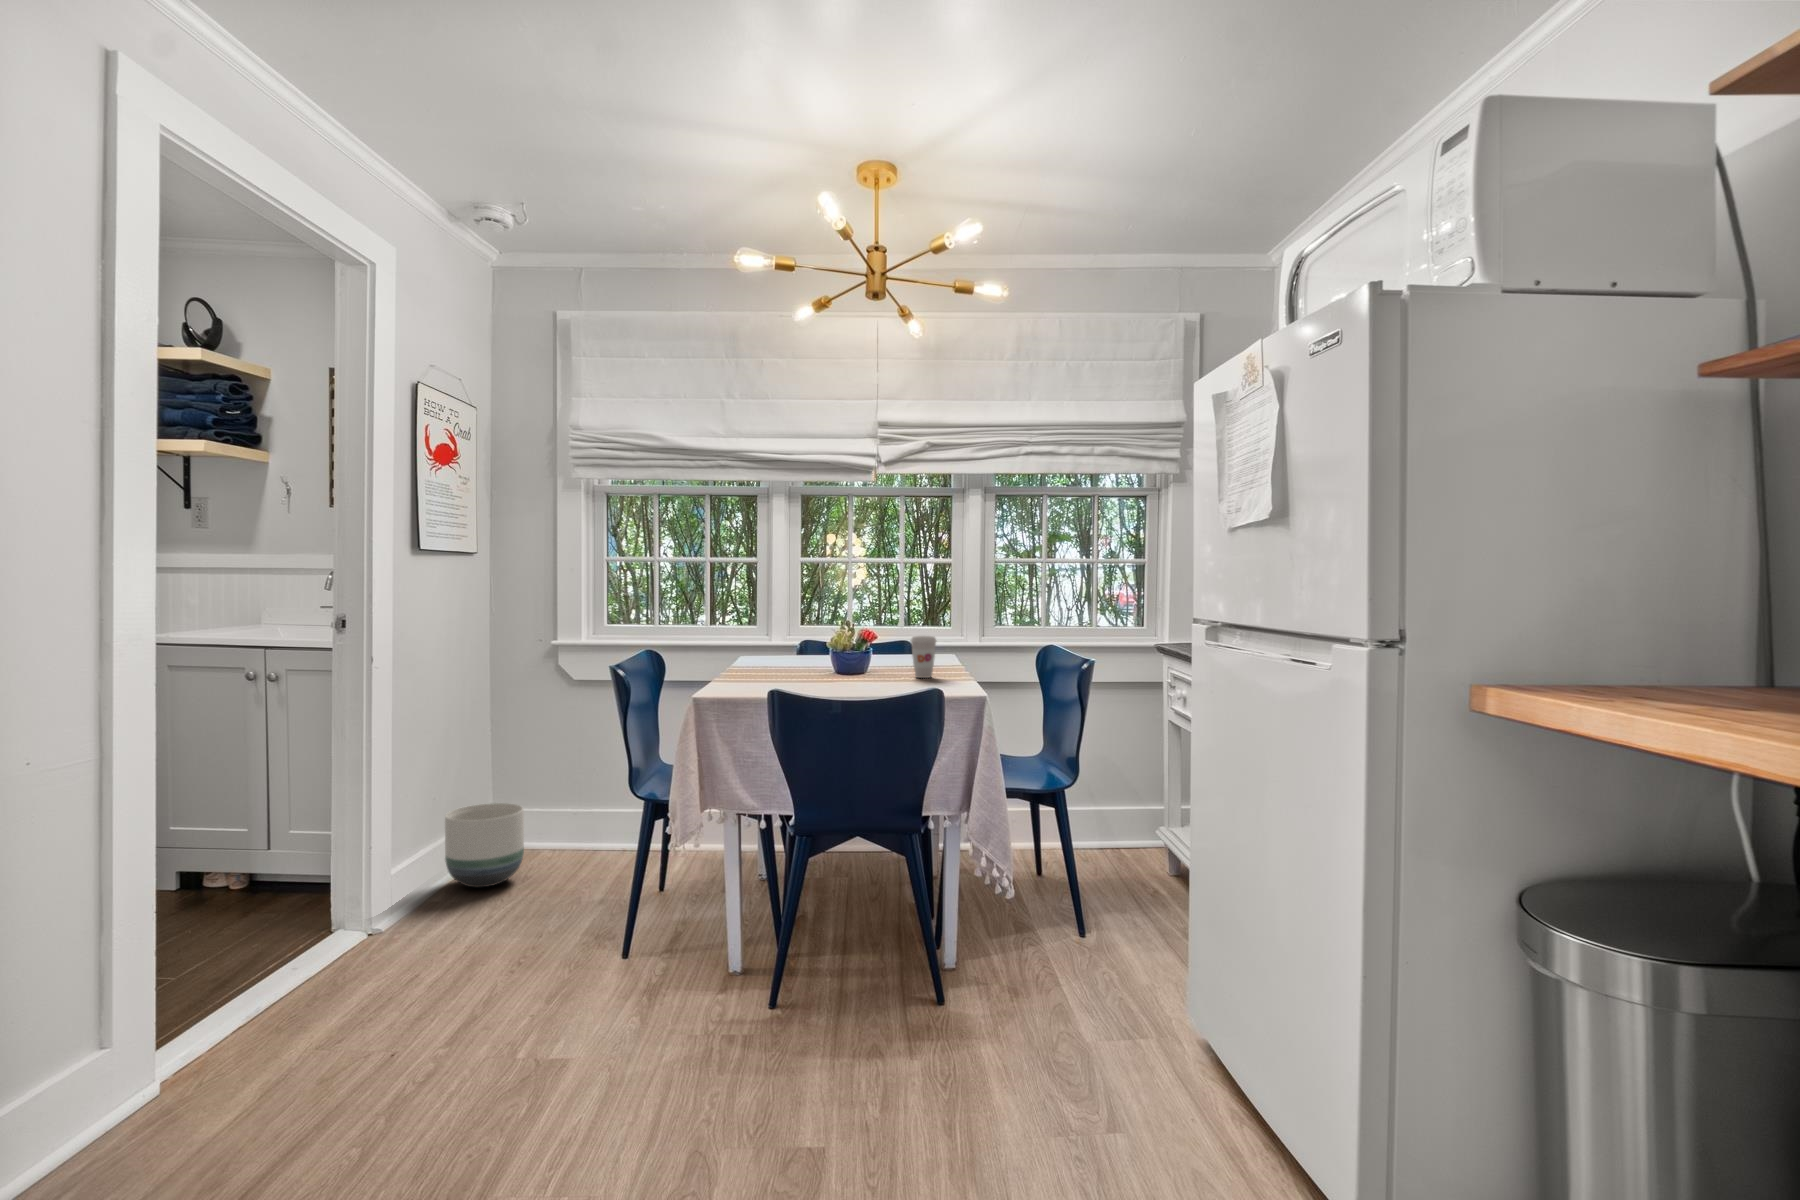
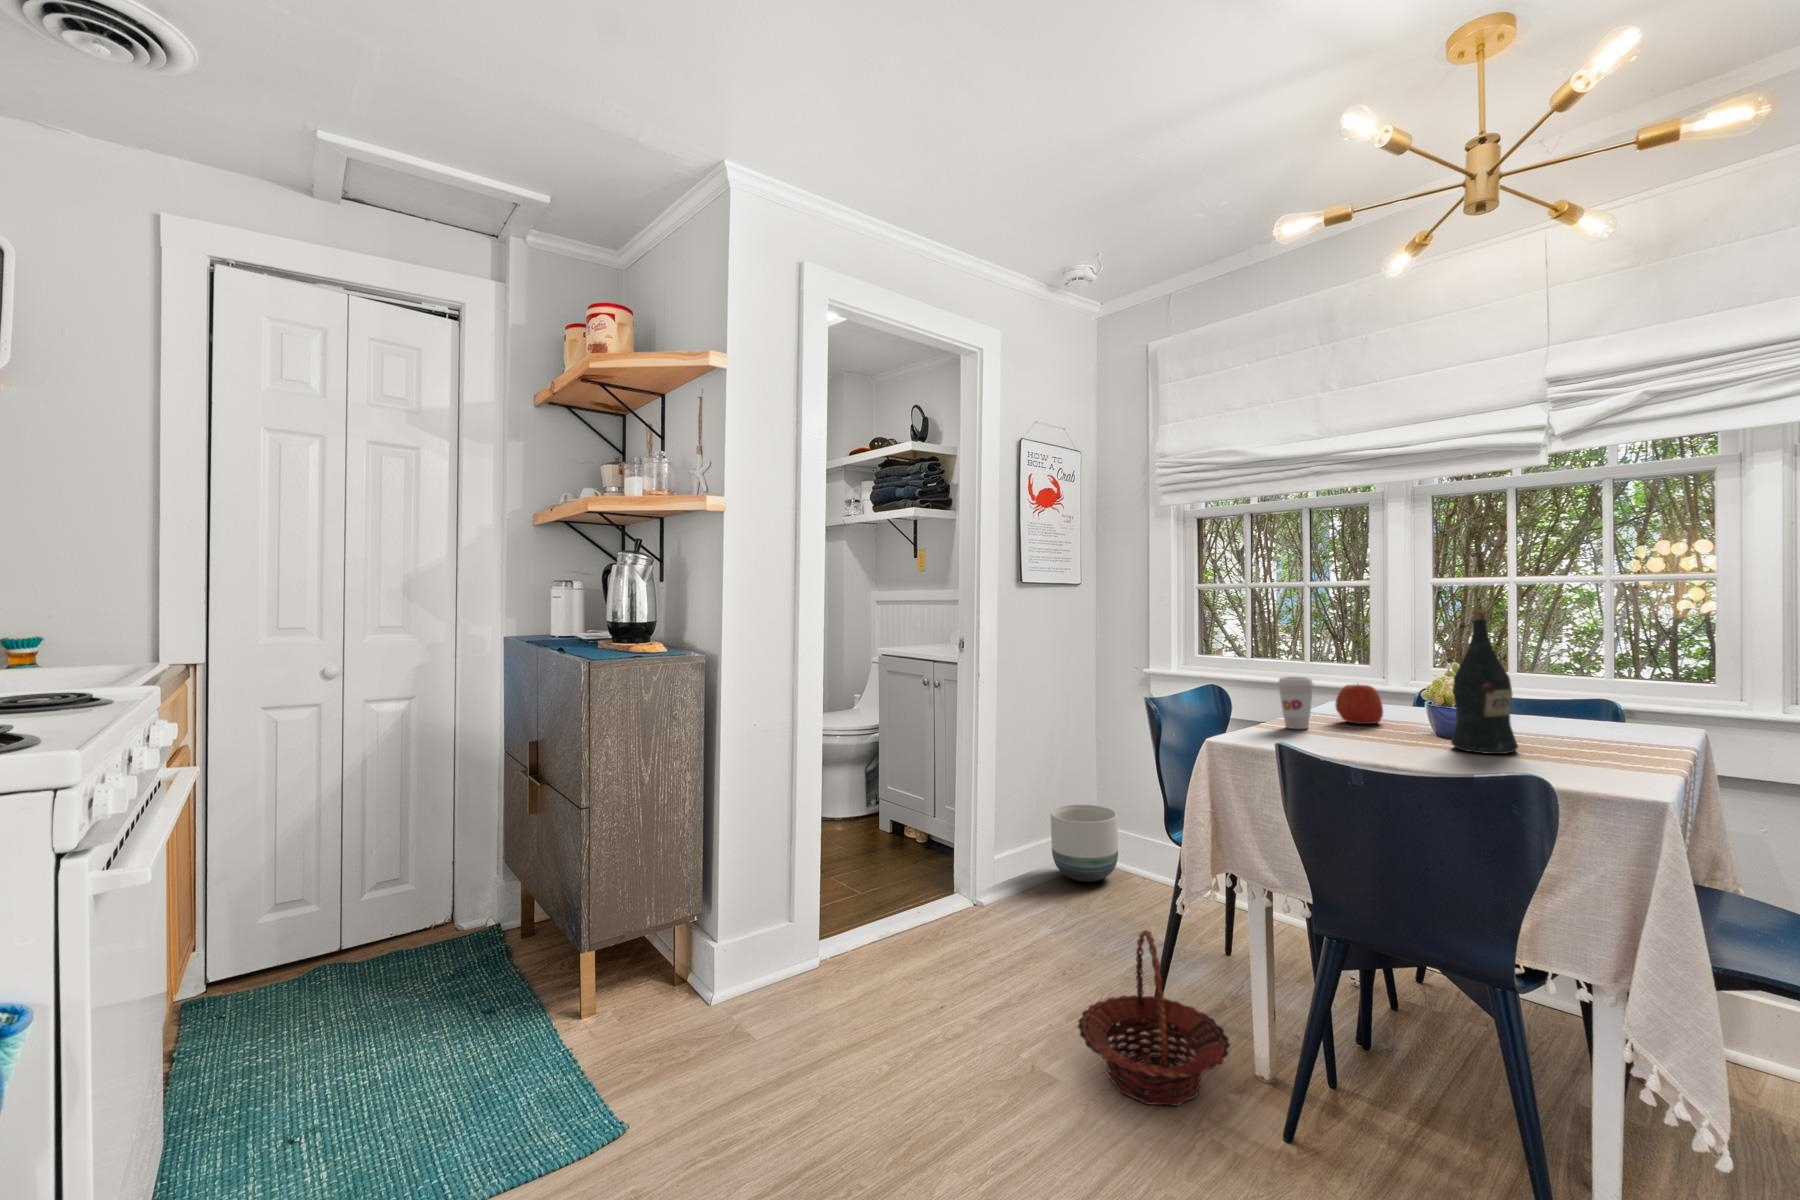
wine bottle: none [866,584,904,684] -> present [1451,610,1518,754]
coffee cup: present [911,636,936,678] -> present [1278,677,1313,729]
apple: none [773,644,806,676] -> present [1335,684,1383,724]
basket: none [592,871,728,1020] -> present [1078,930,1230,1106]

